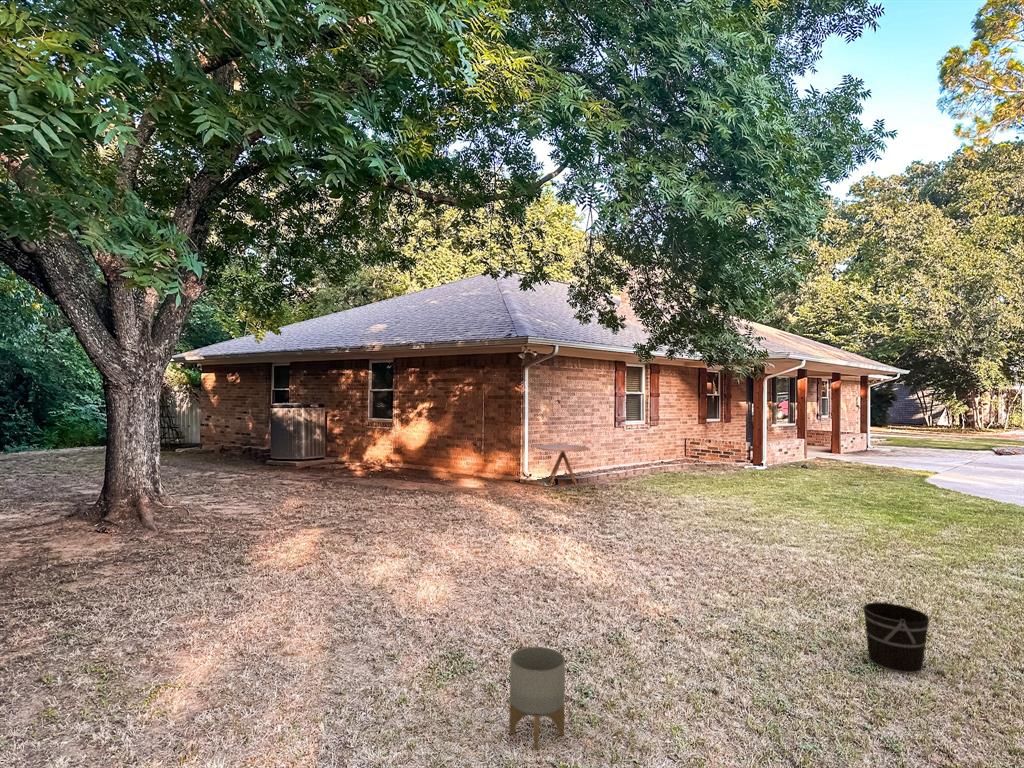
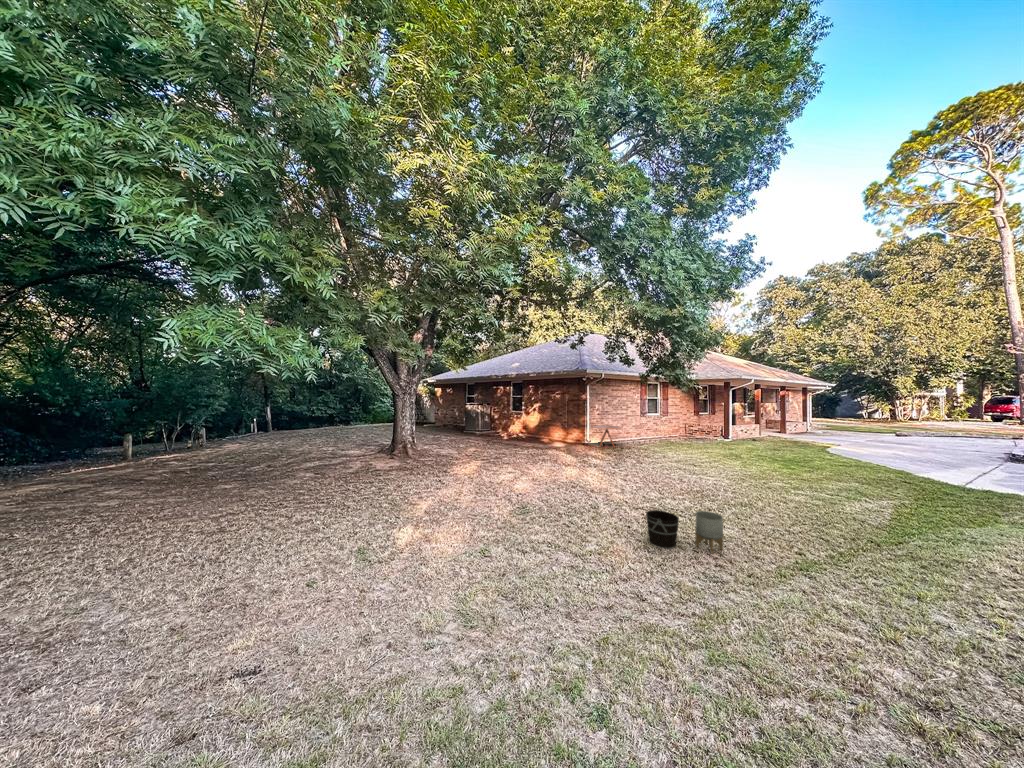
bucket: present [862,602,929,673] -> present [646,510,679,549]
planter: present [509,647,565,750] -> present [696,511,723,553]

